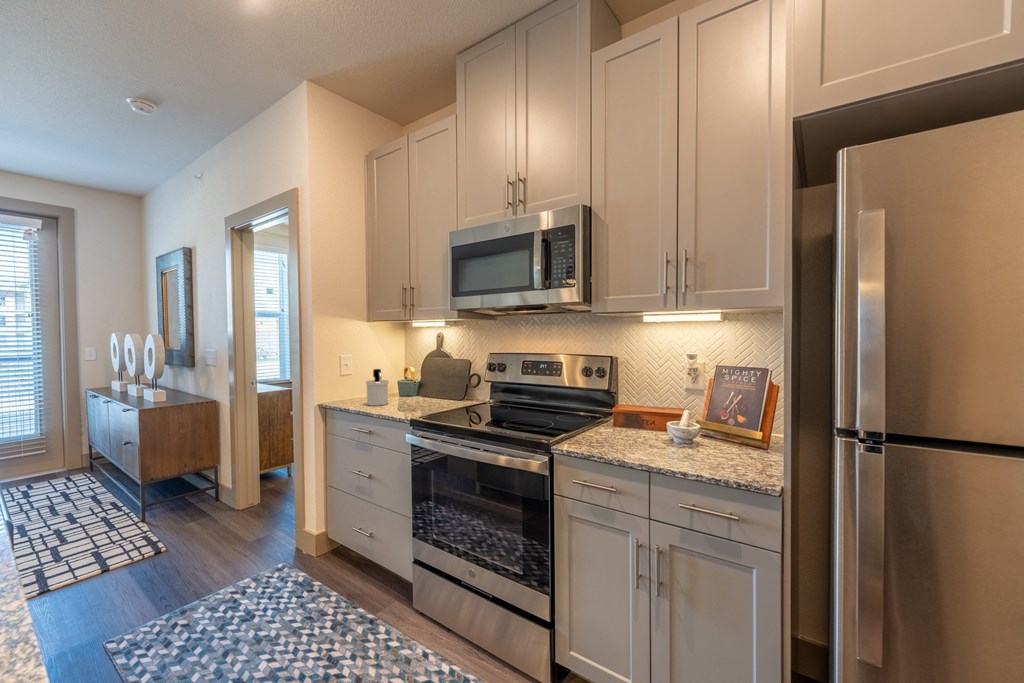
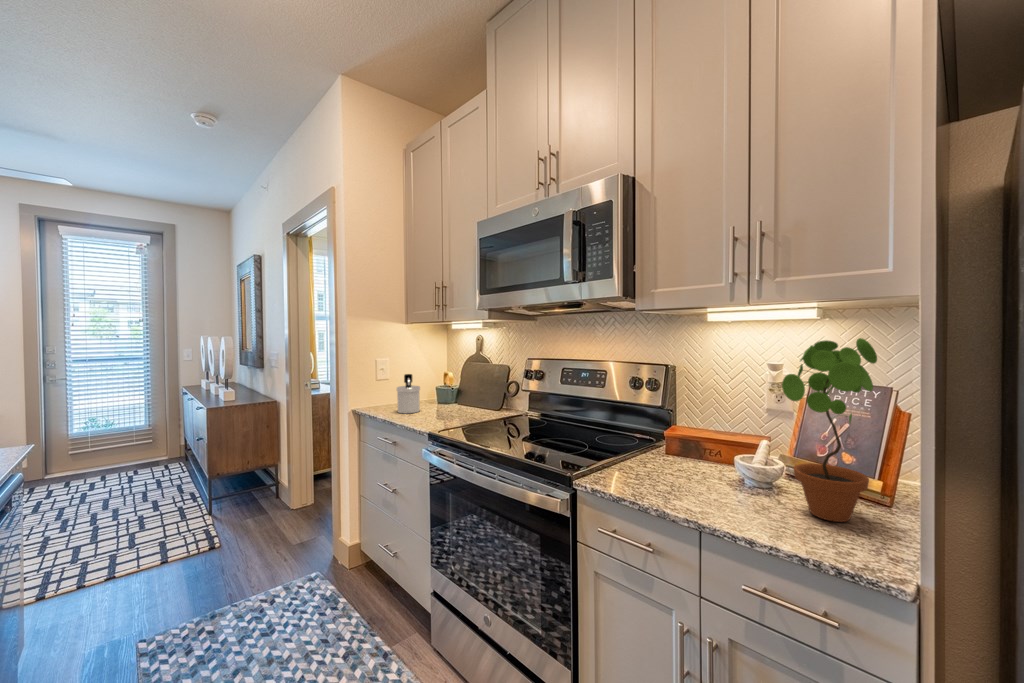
potted plant: none [701,335,759,459] -> present [782,338,877,522]

